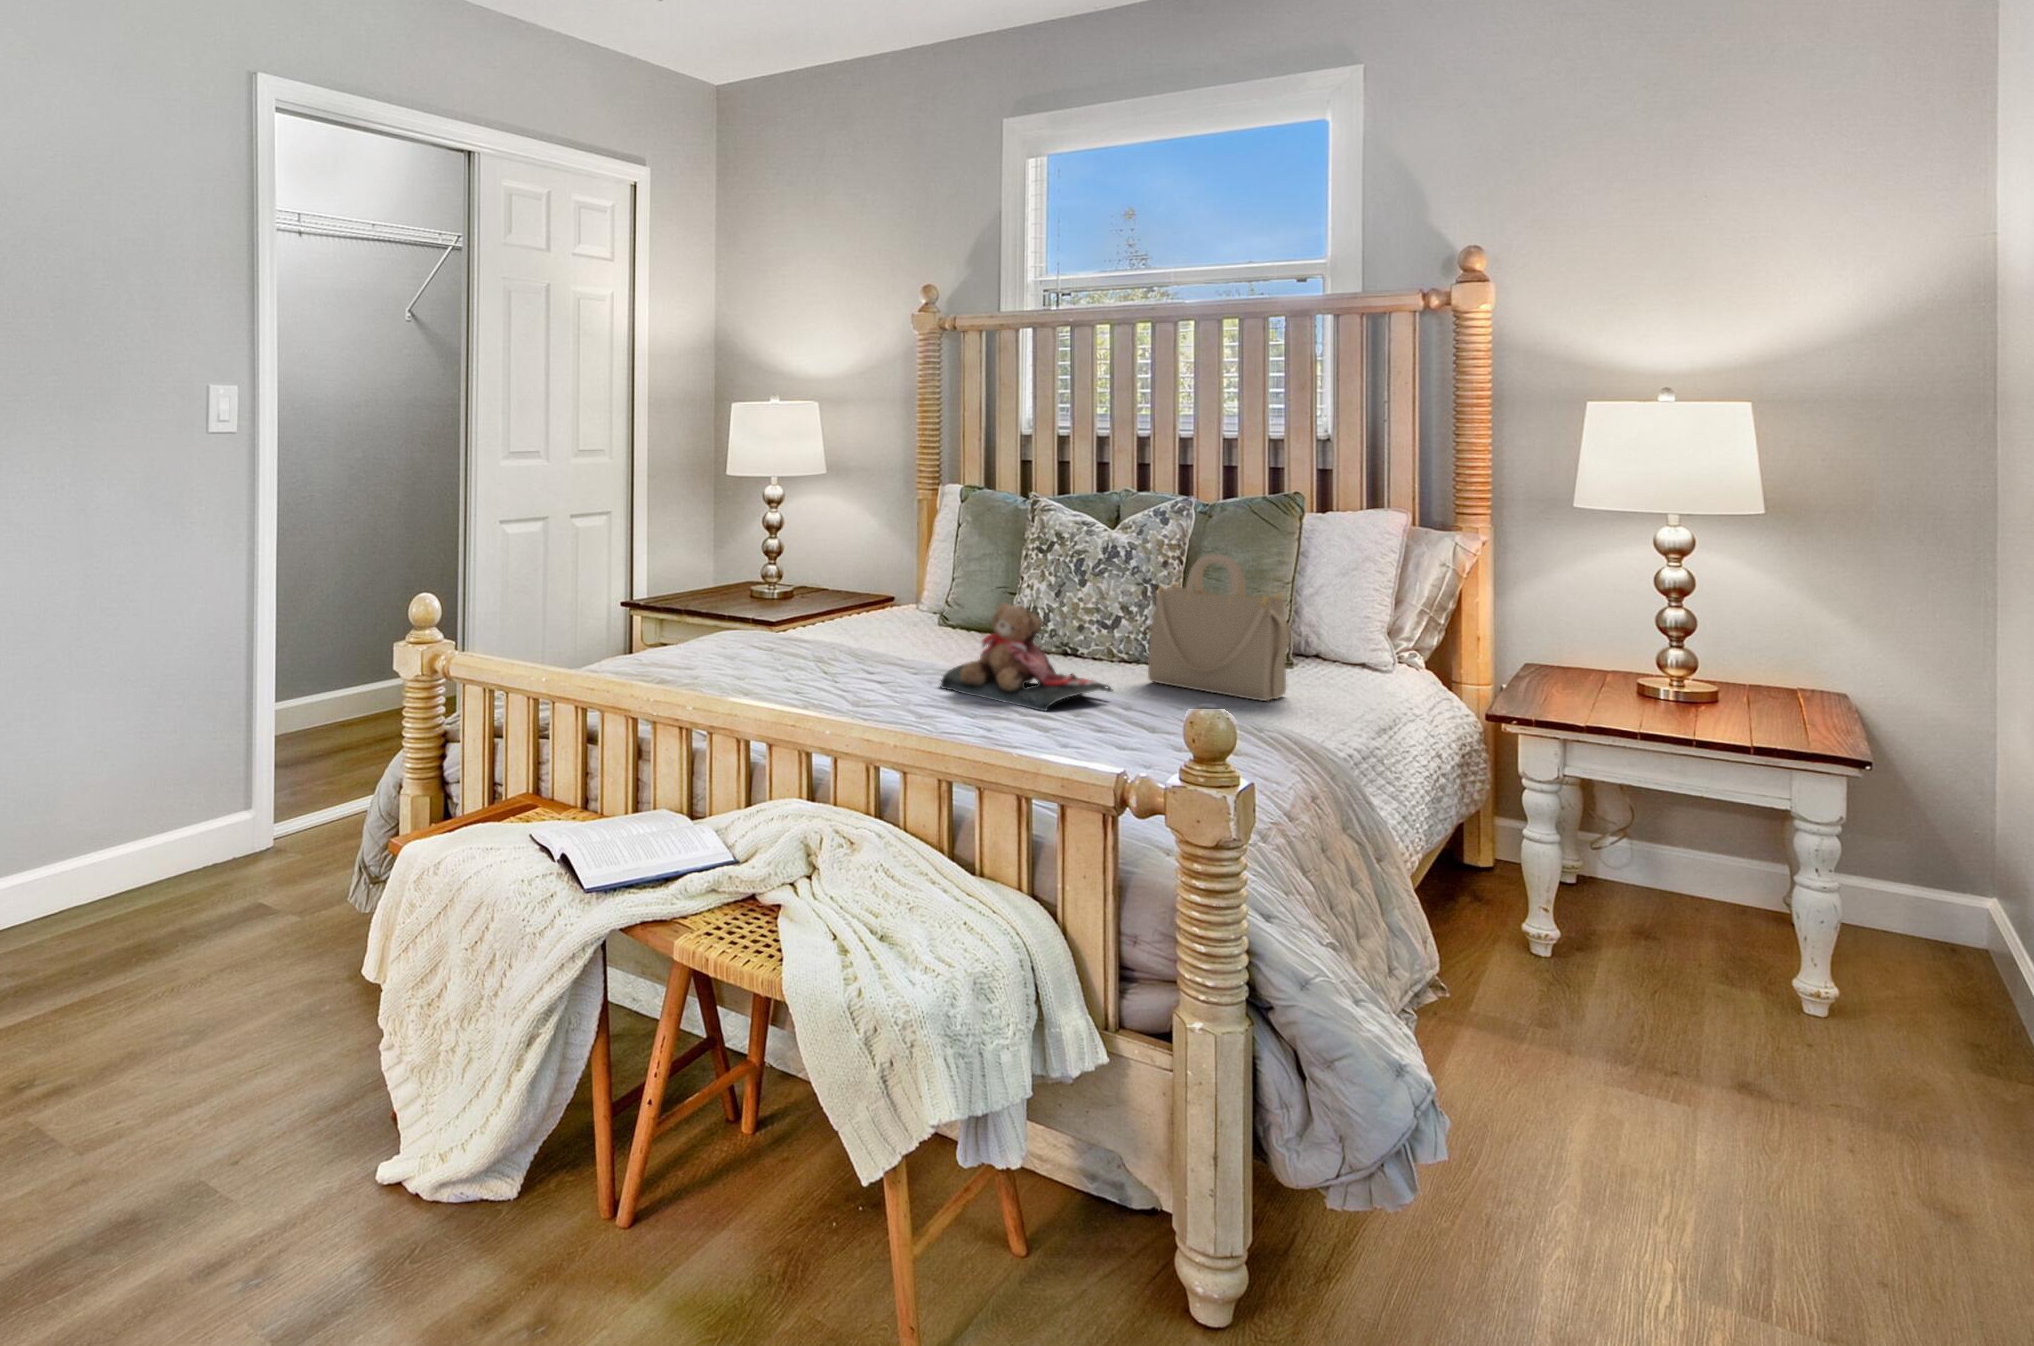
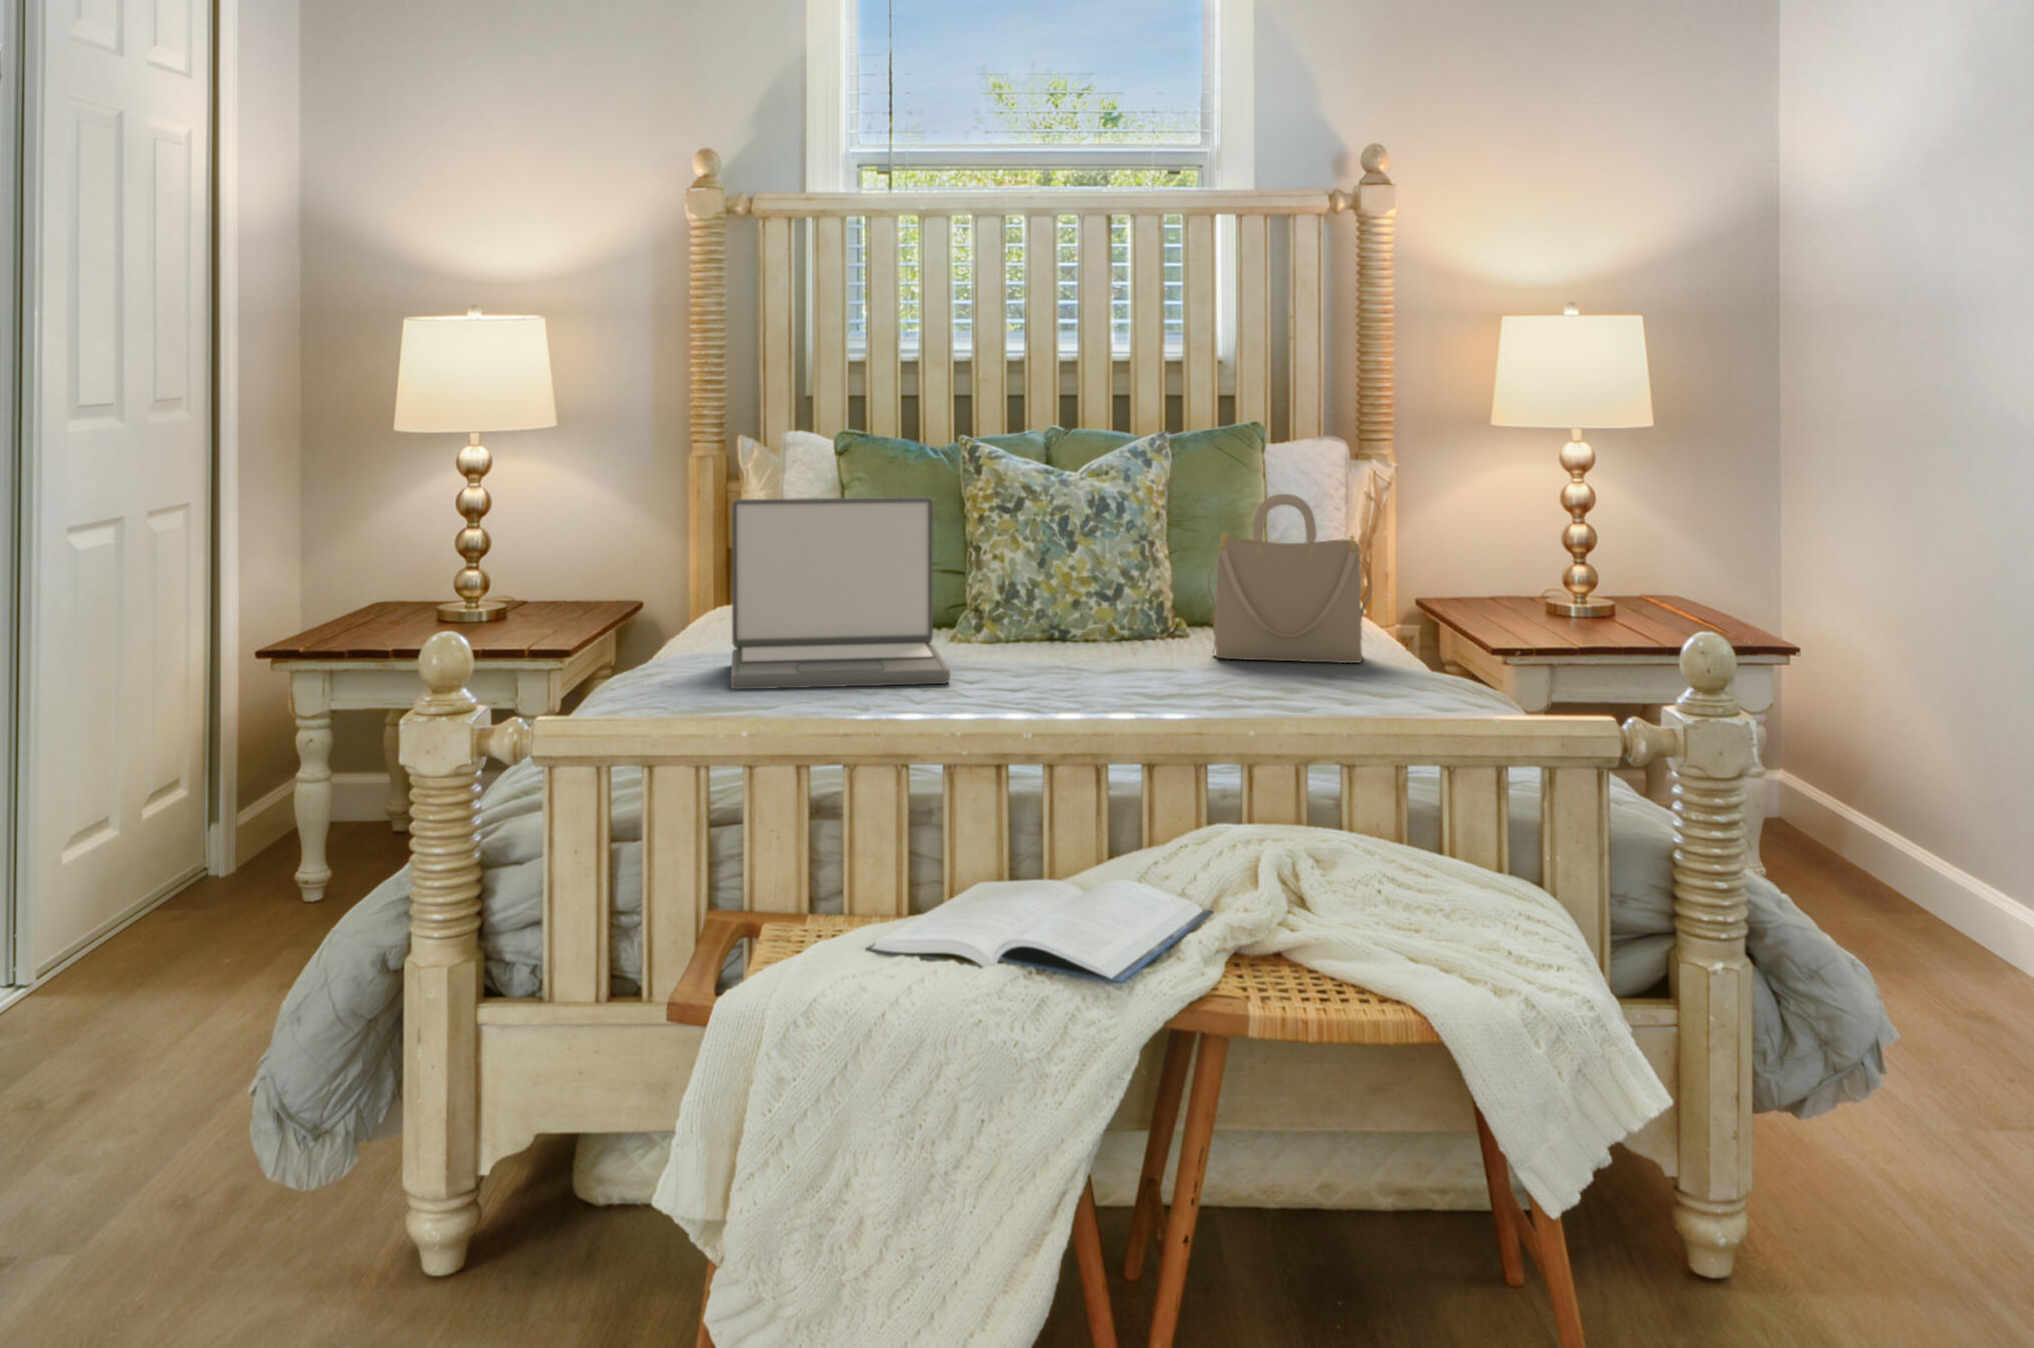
laptop: none [766,530,943,670] -> present [731,497,950,689]
teddy bear: present [941,602,1113,712] -> none [1038,570,1248,708]

